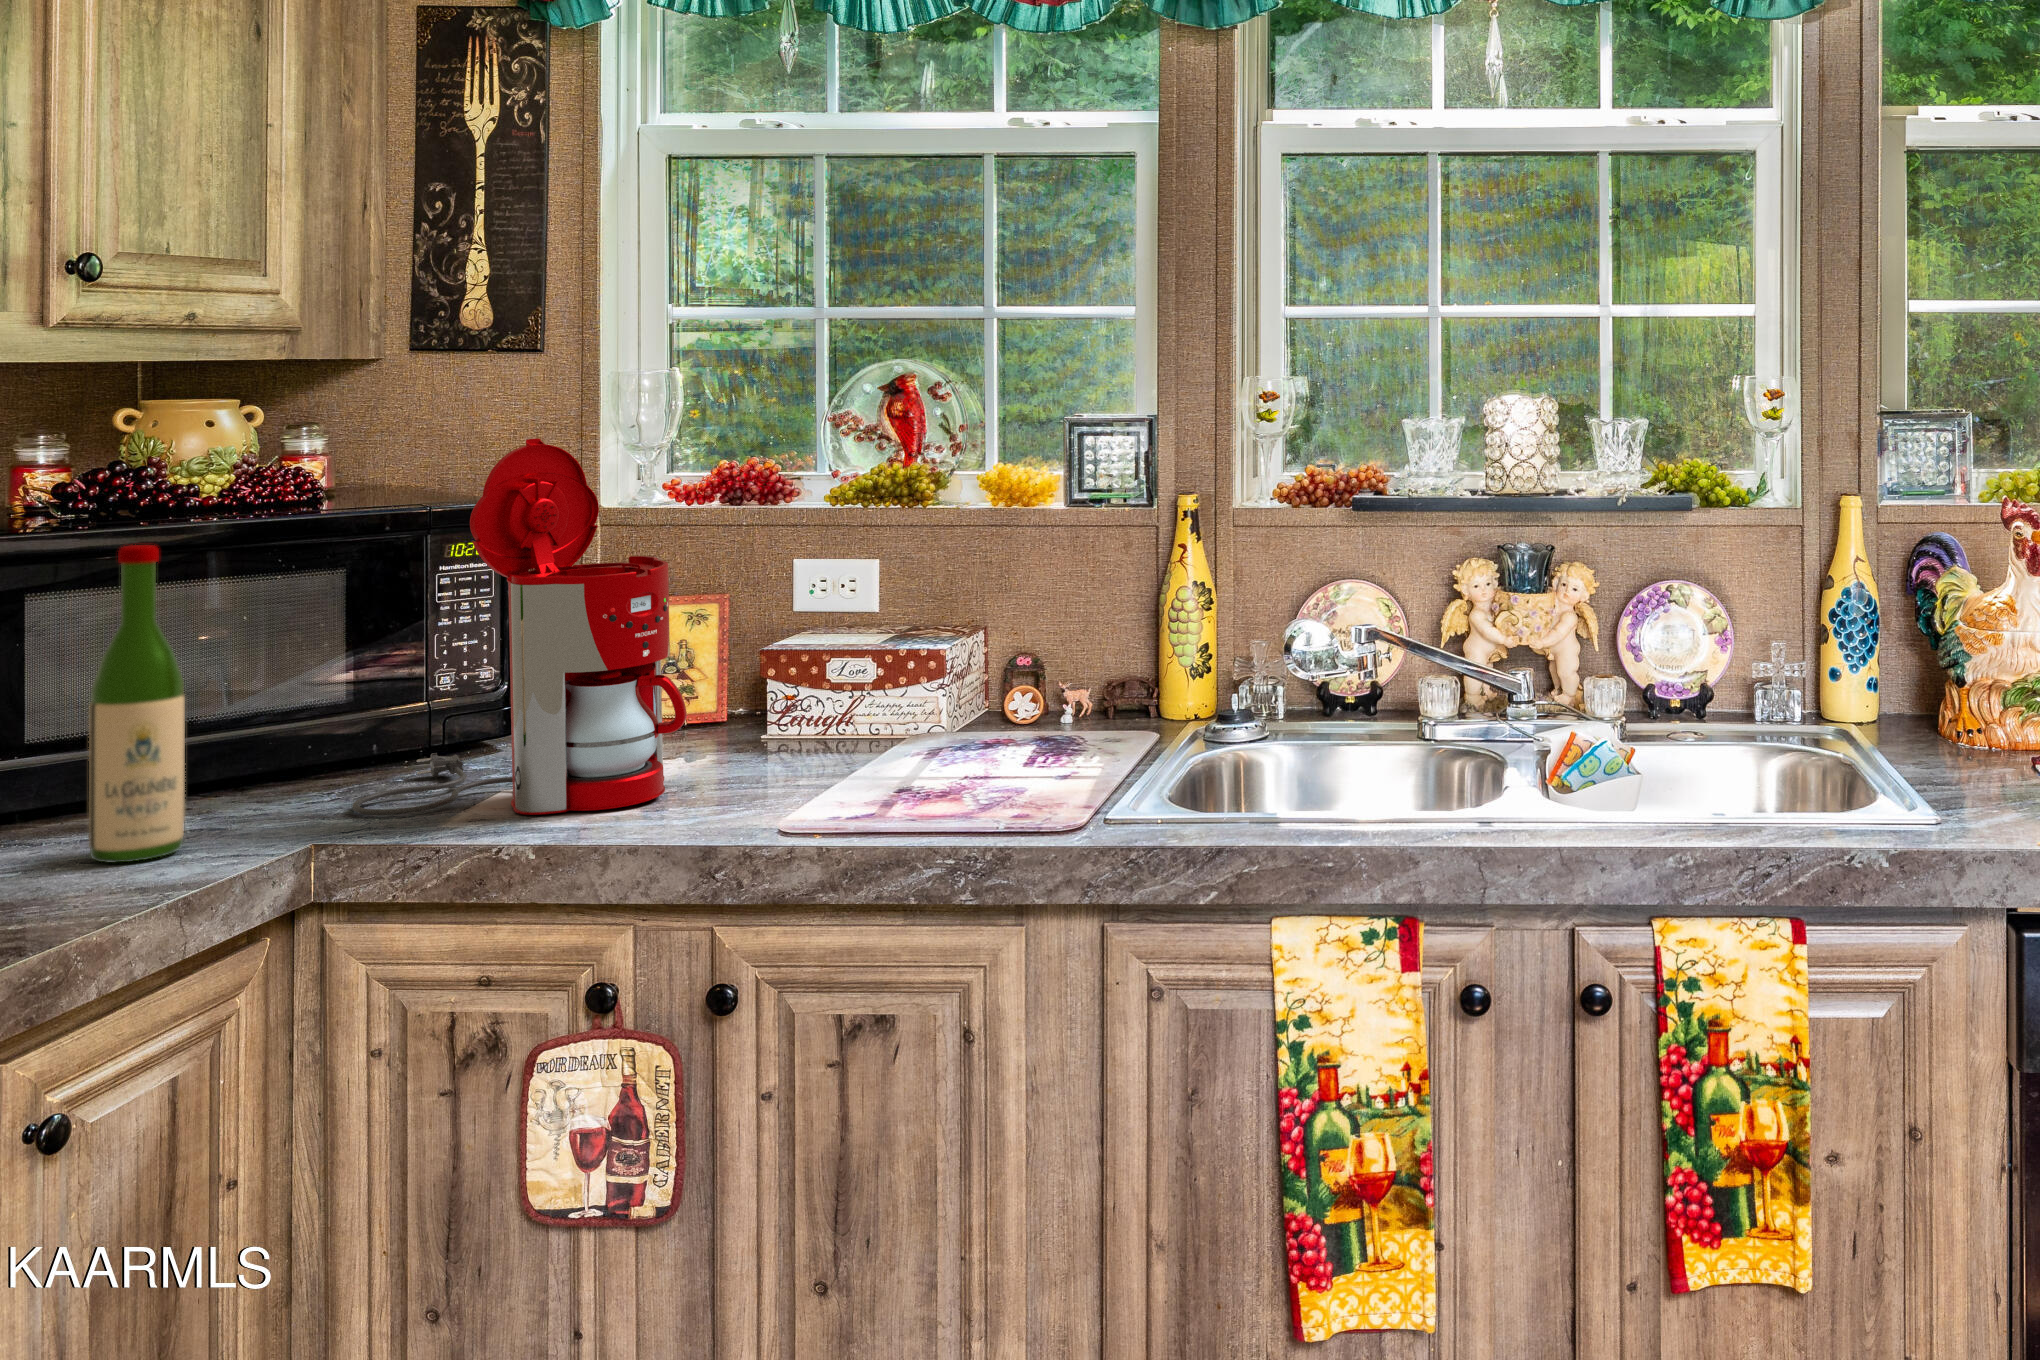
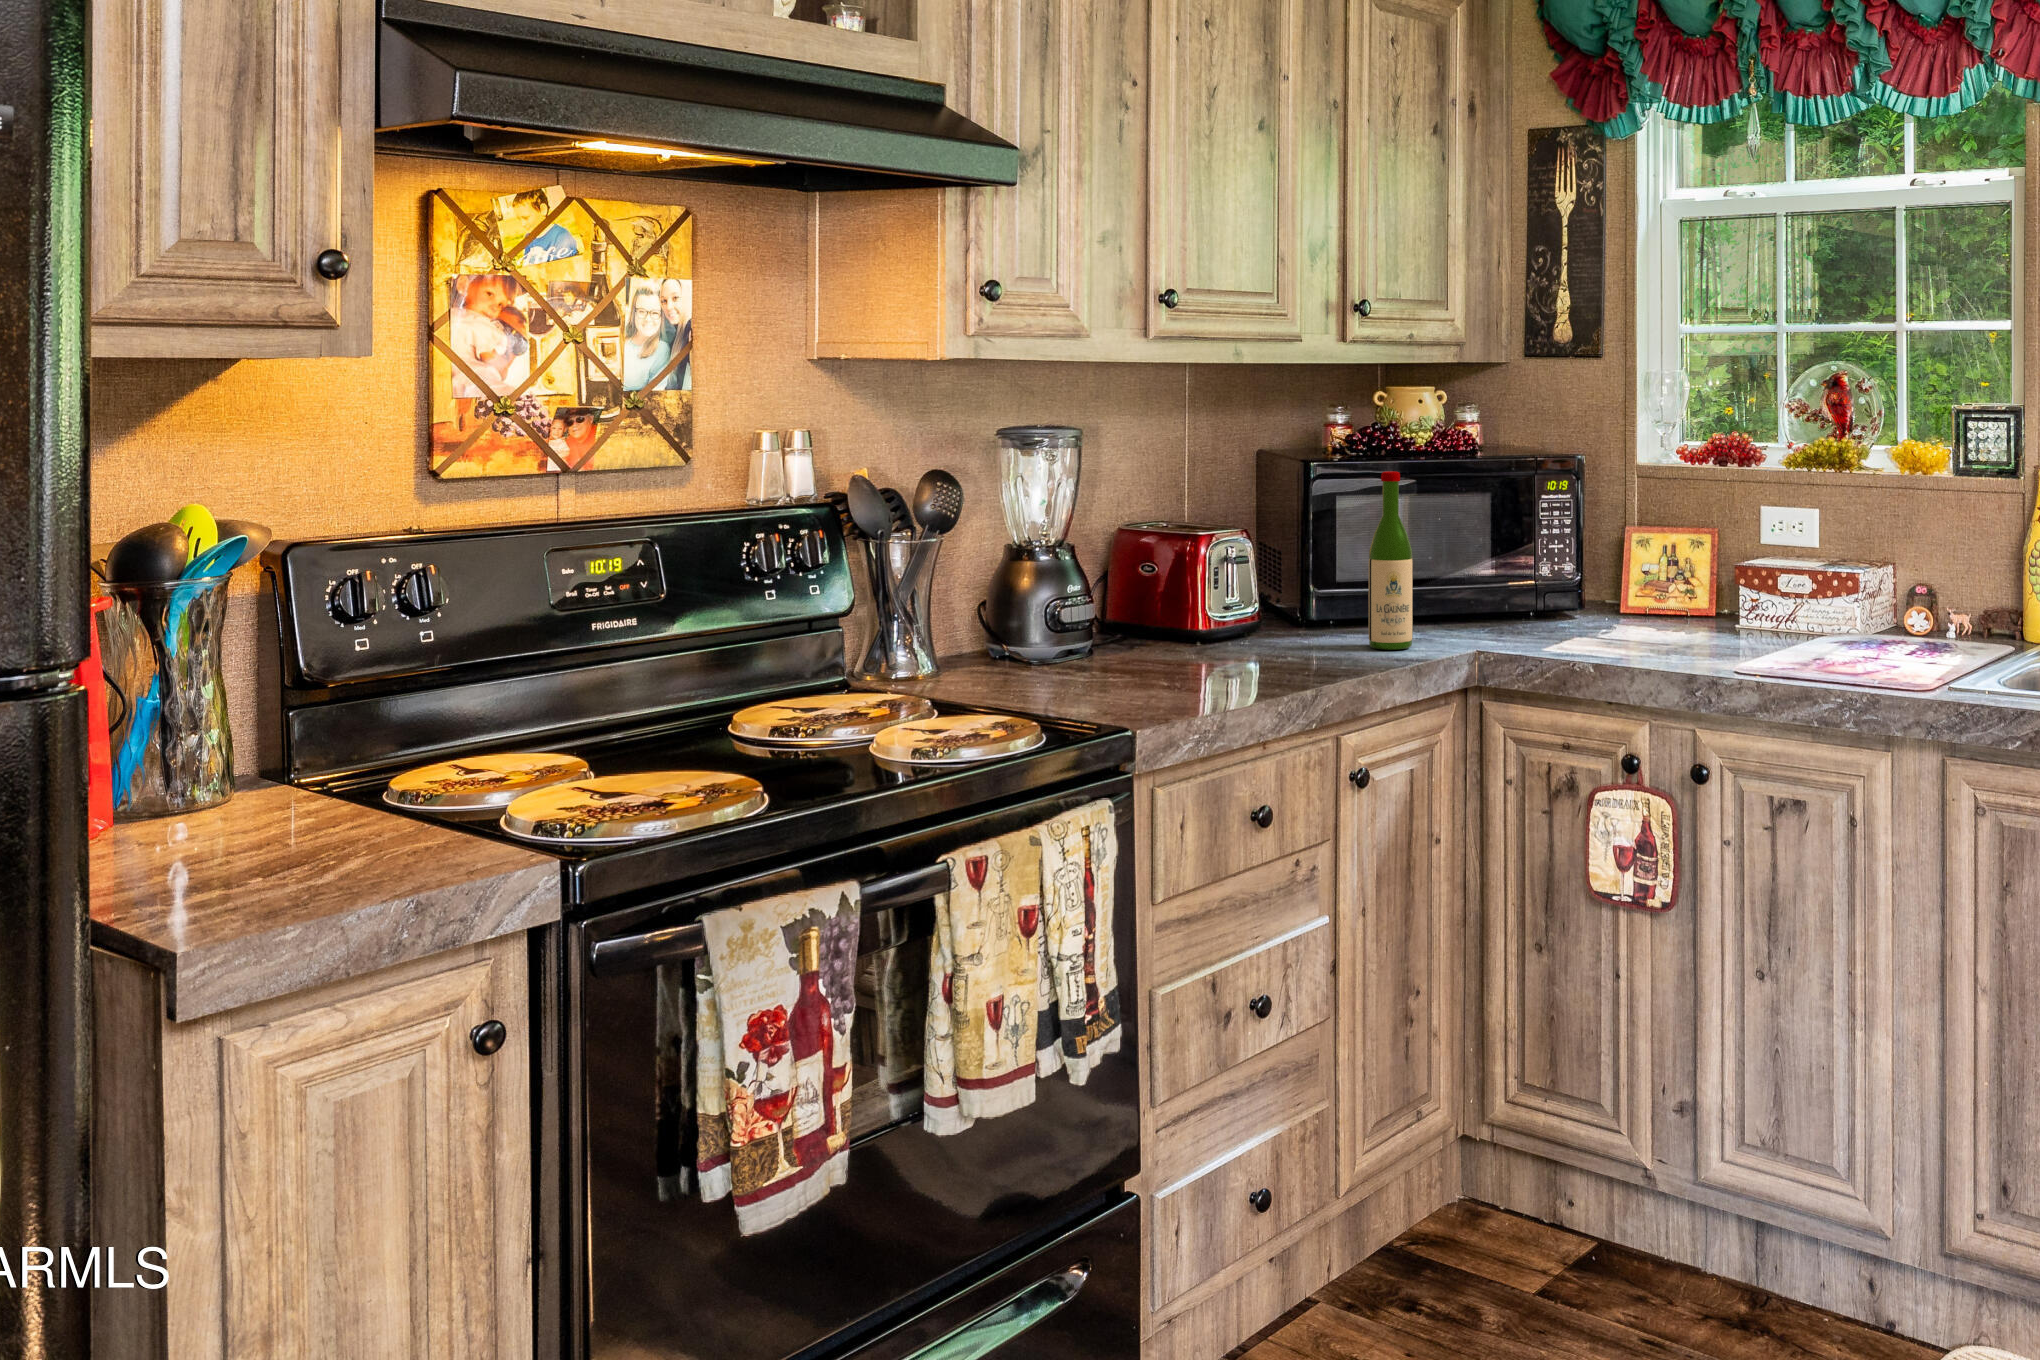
coffee maker: present [352,438,687,815] -> none [1495,415,1682,652]

